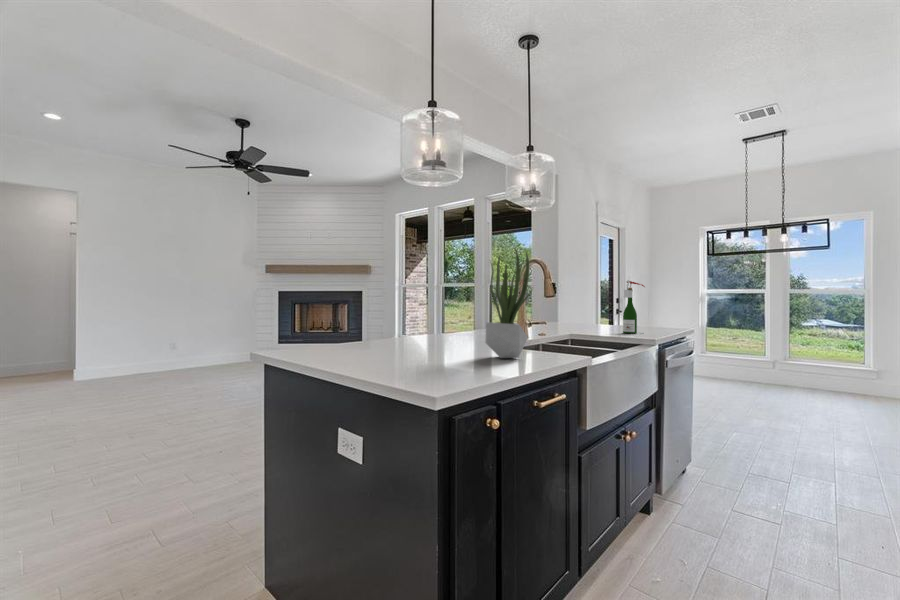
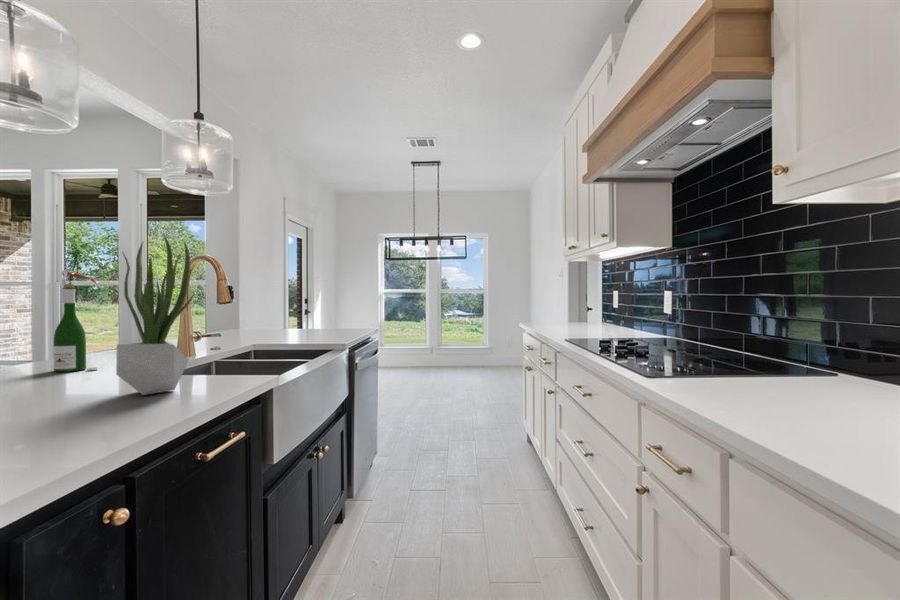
wine bottle: present [623,280,645,334] -> present [54,270,99,372]

